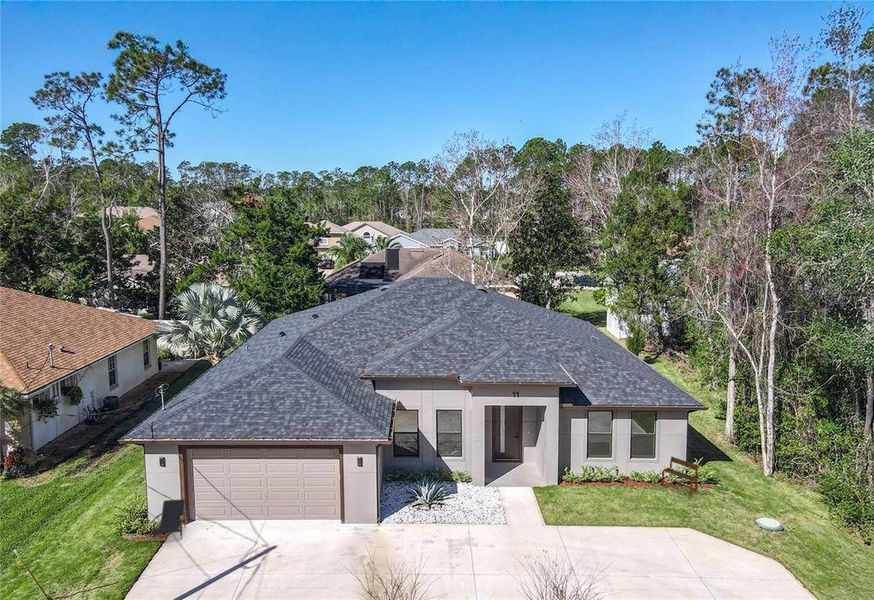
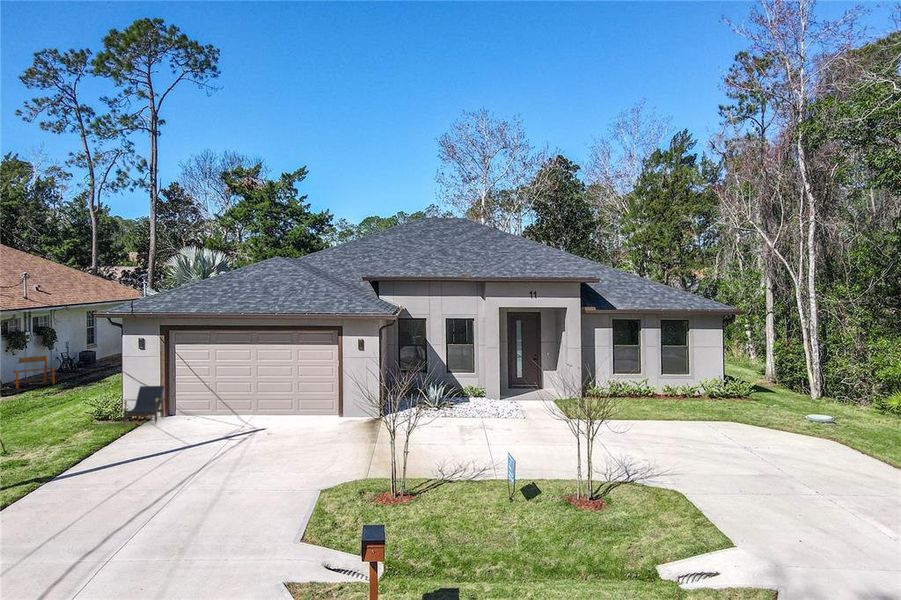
bench: present [661,457,698,497] -> present [13,356,55,388]

